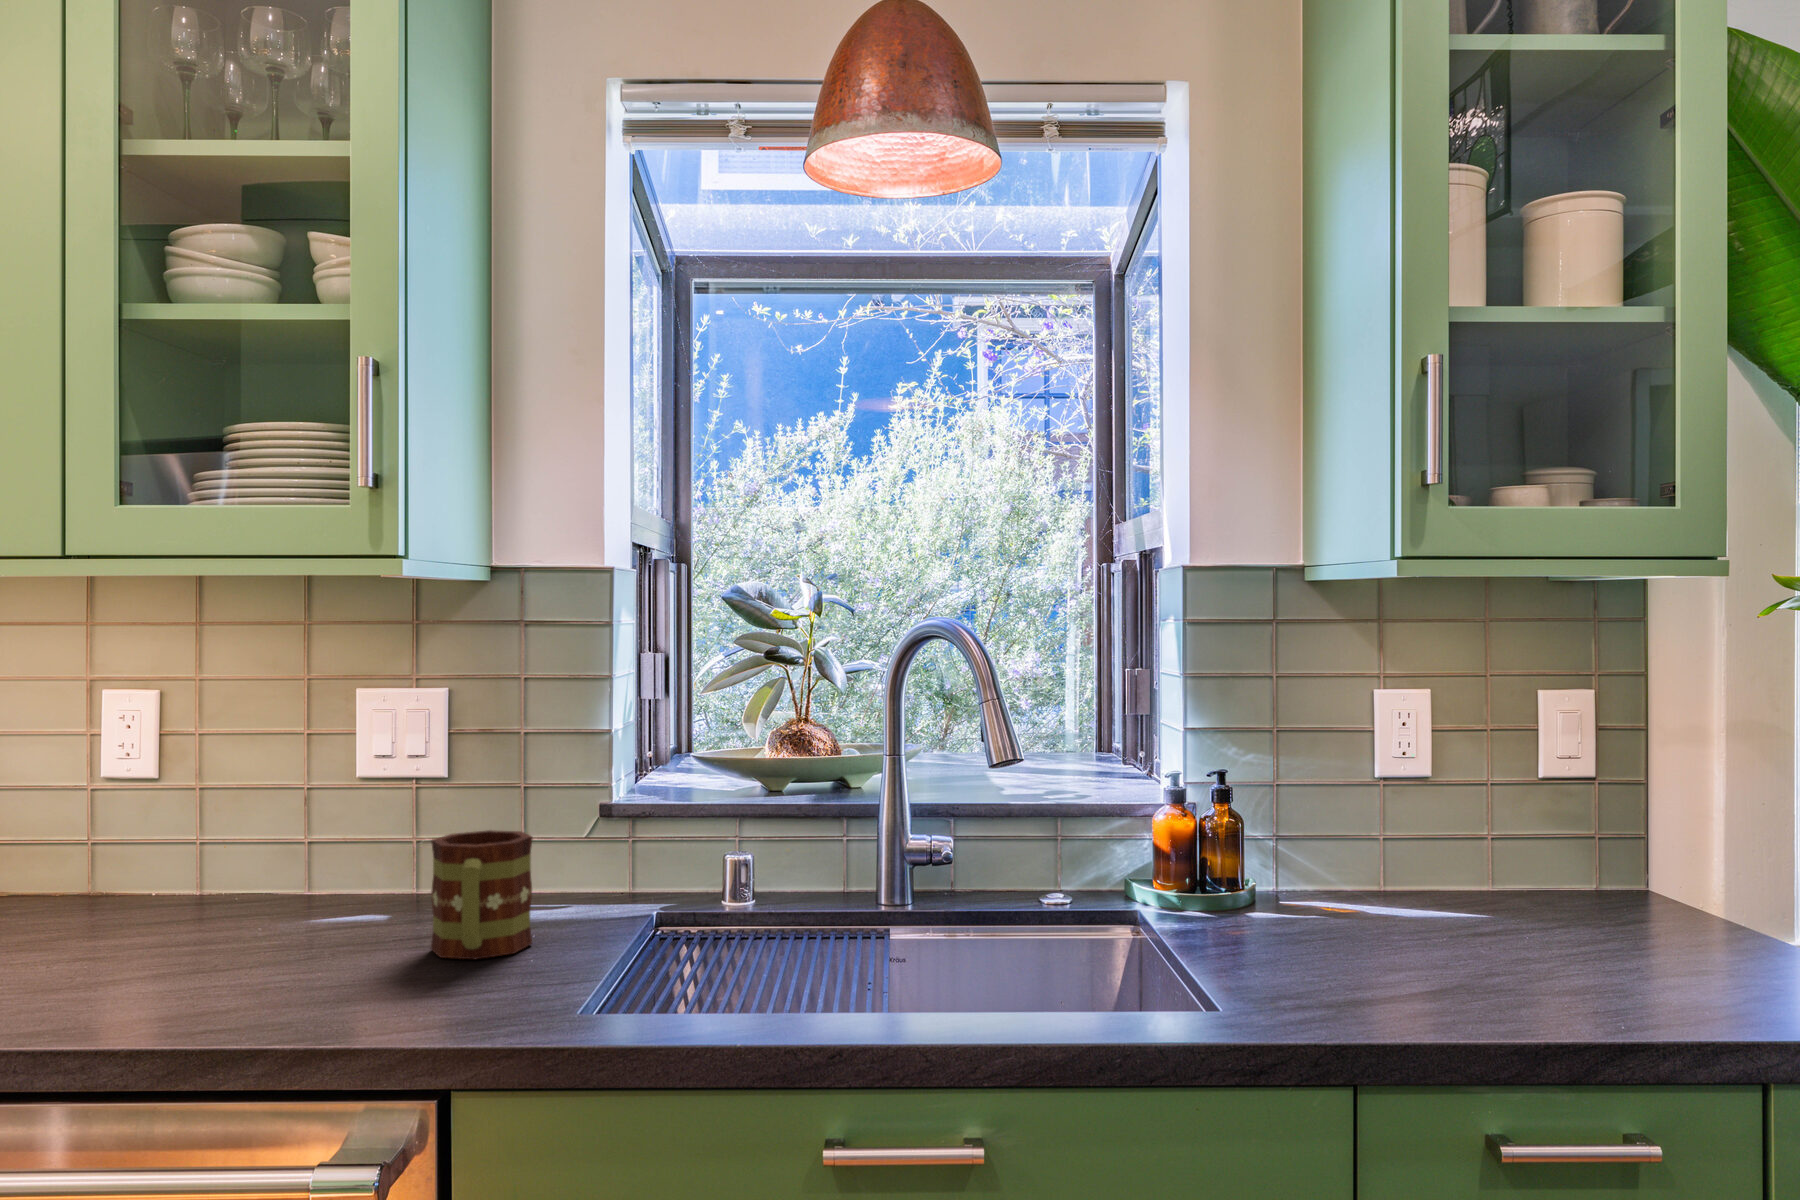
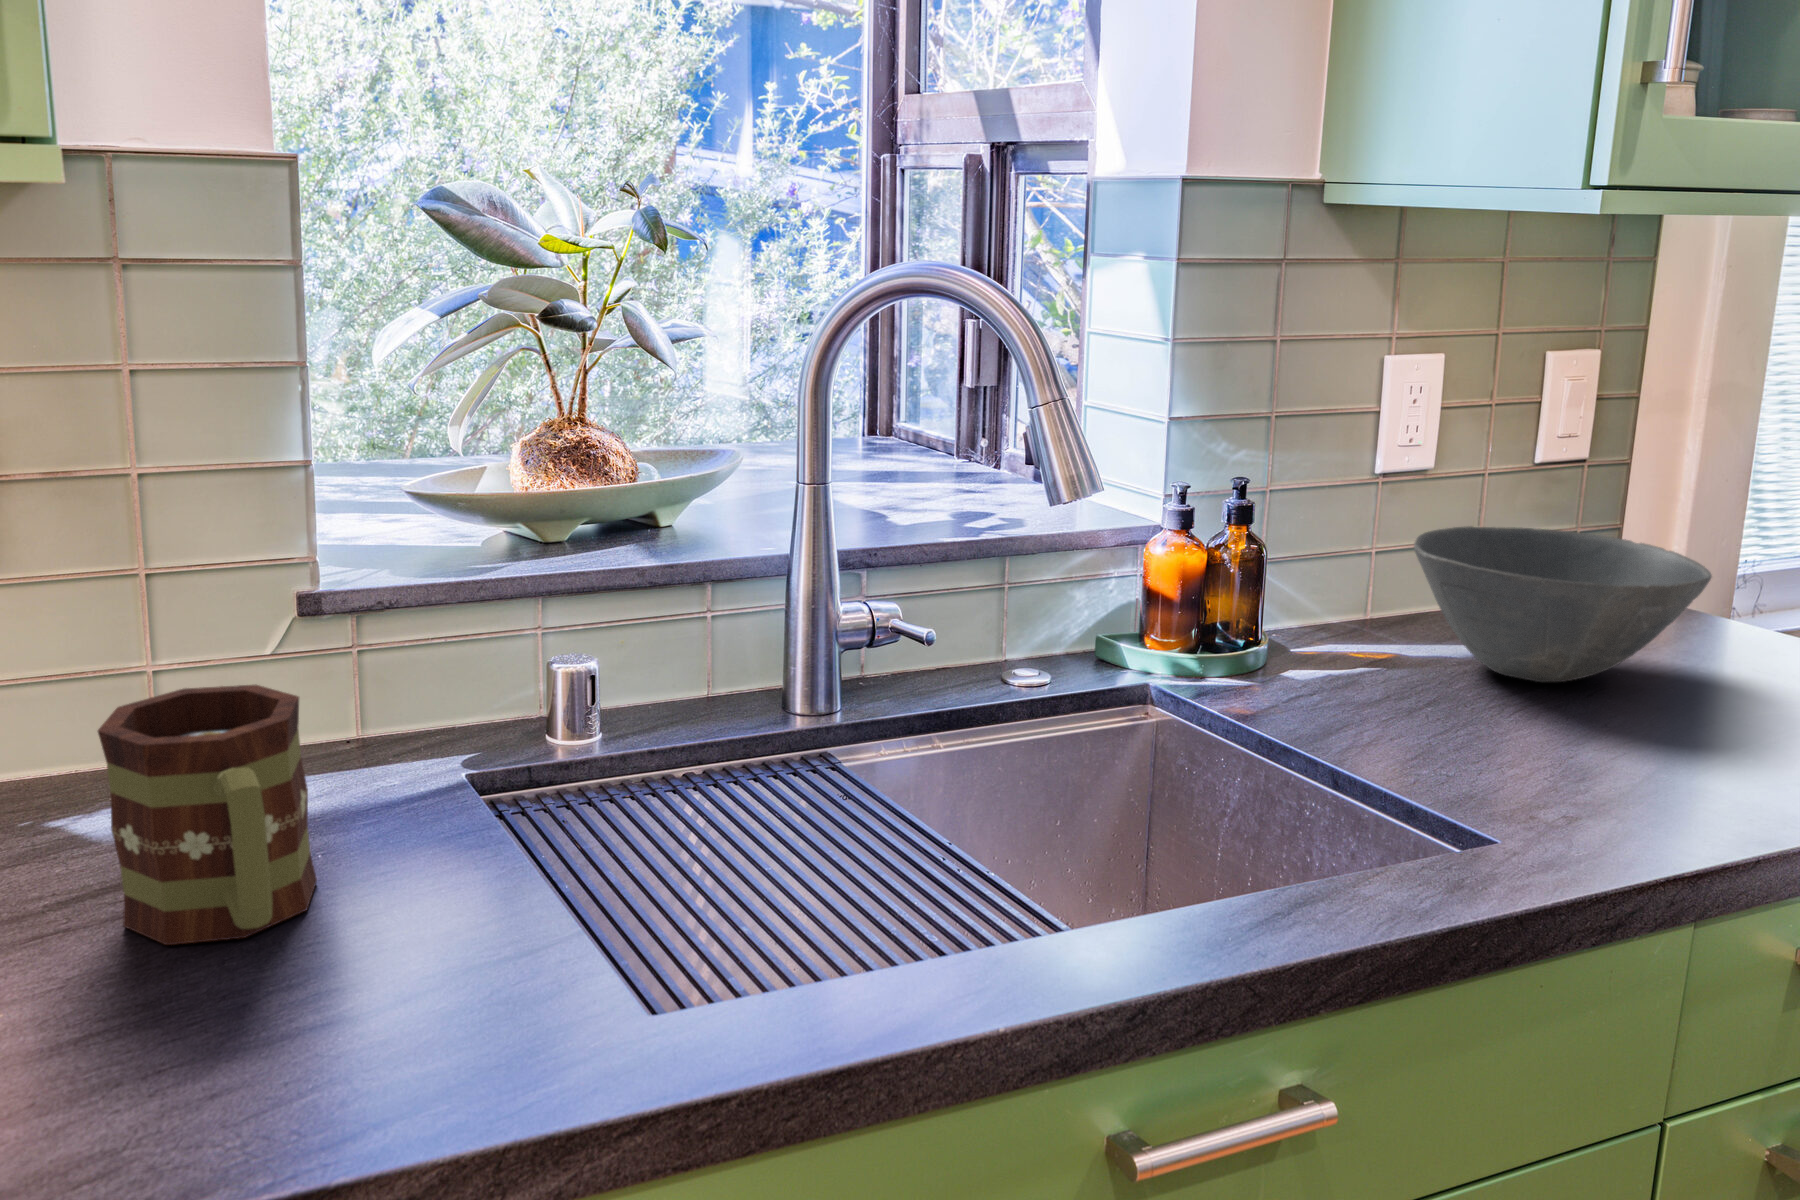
bowl: none [1349,818,1587,939] -> present [1414,526,1712,682]

